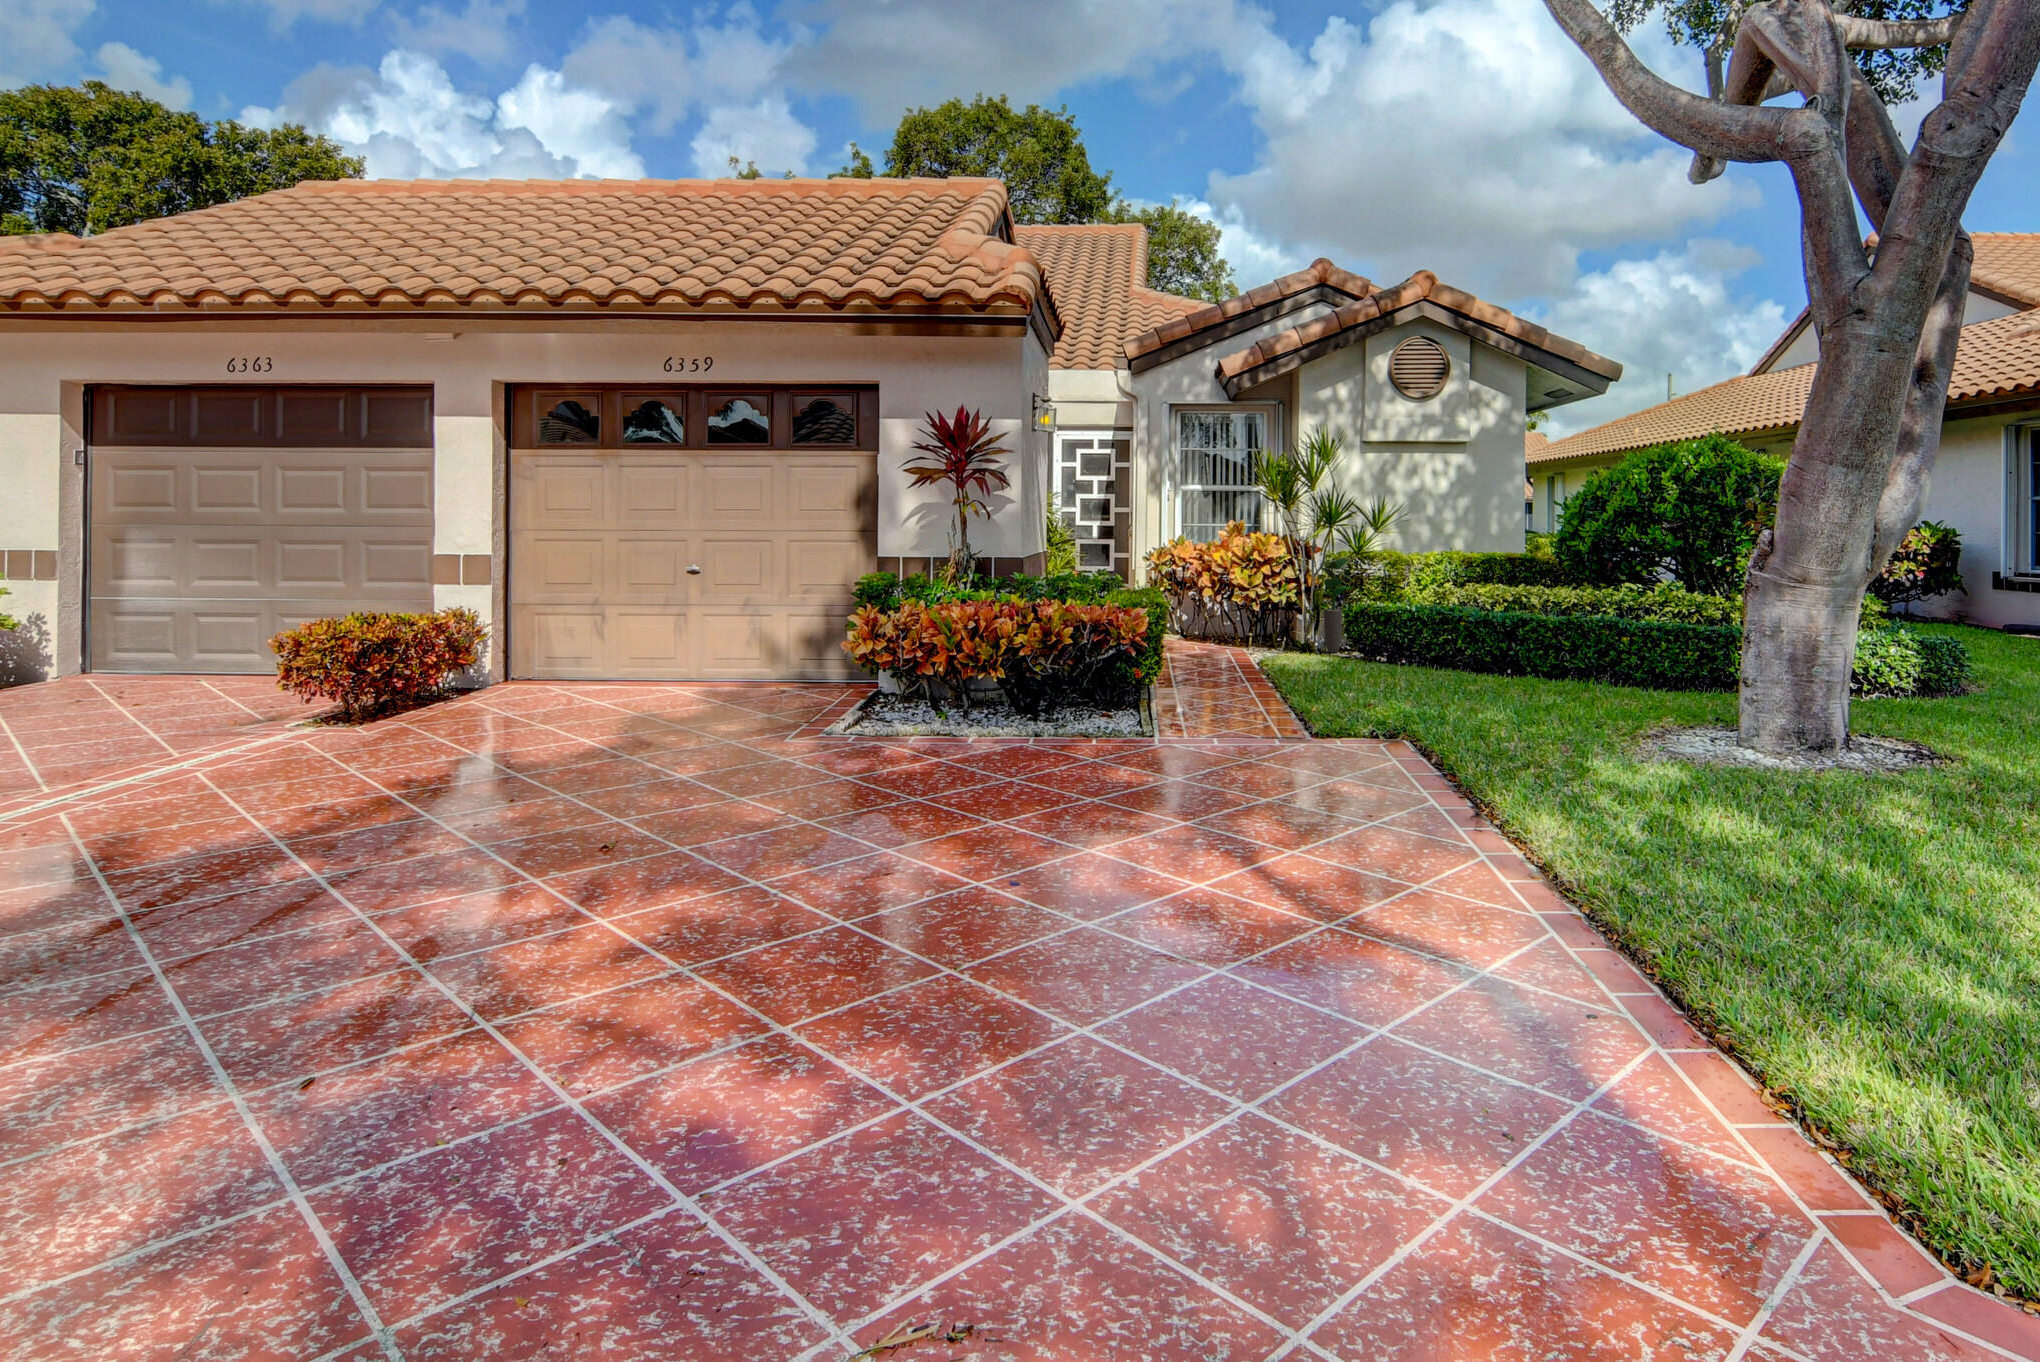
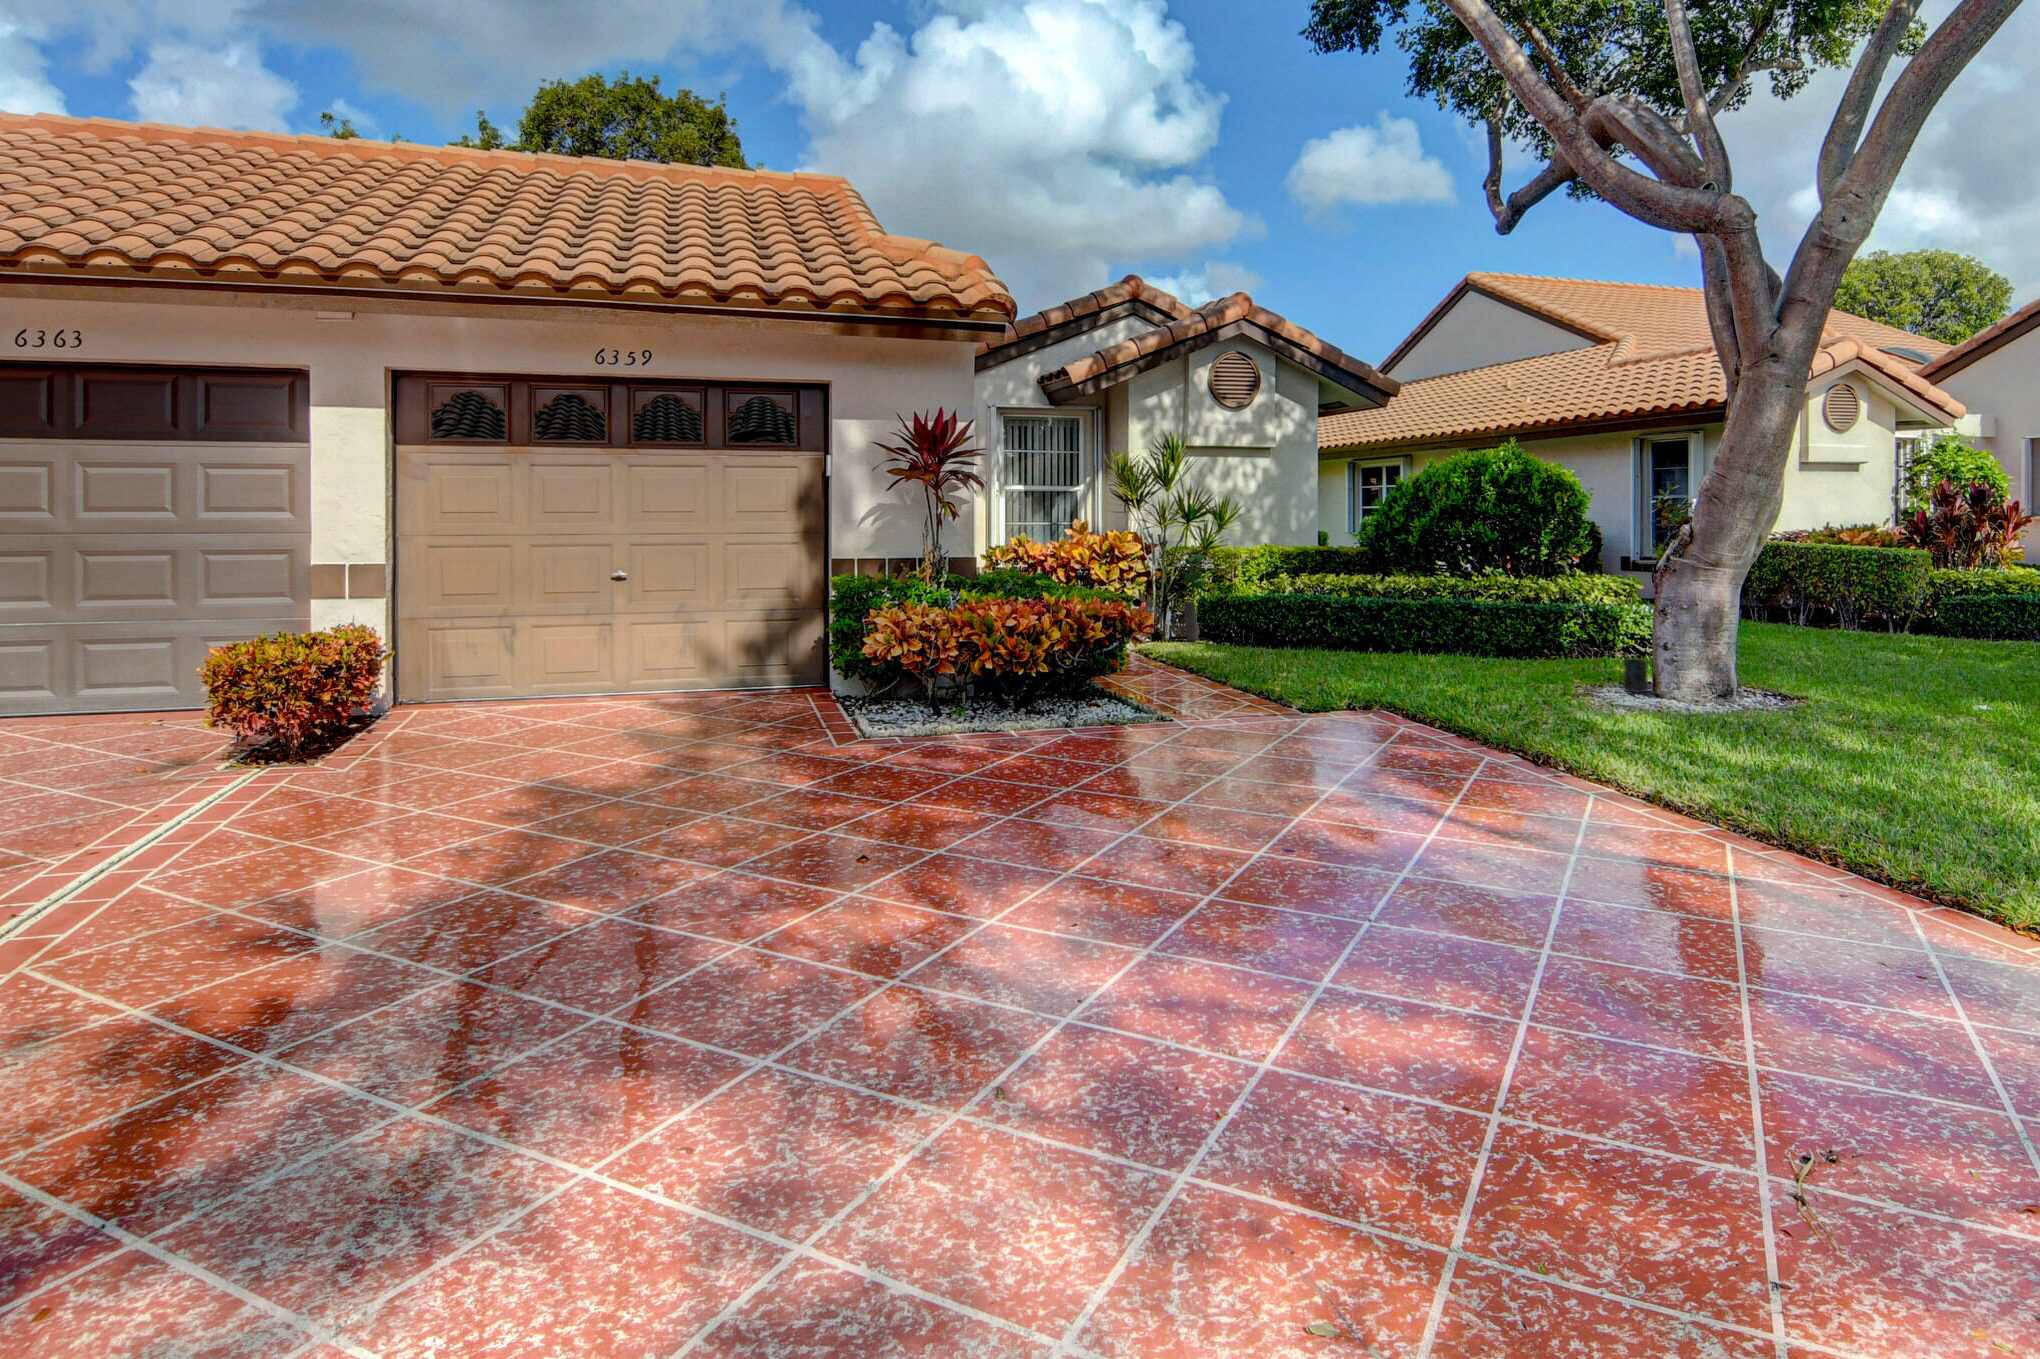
watering can: none [1786,712,1823,772] -> present [1621,652,1647,693]

